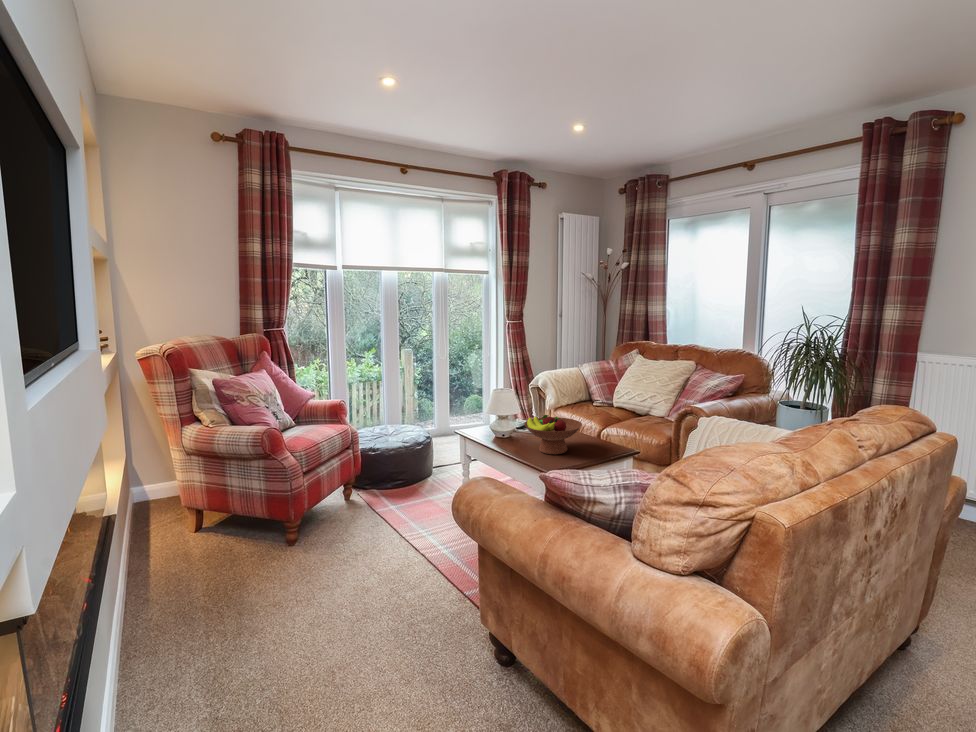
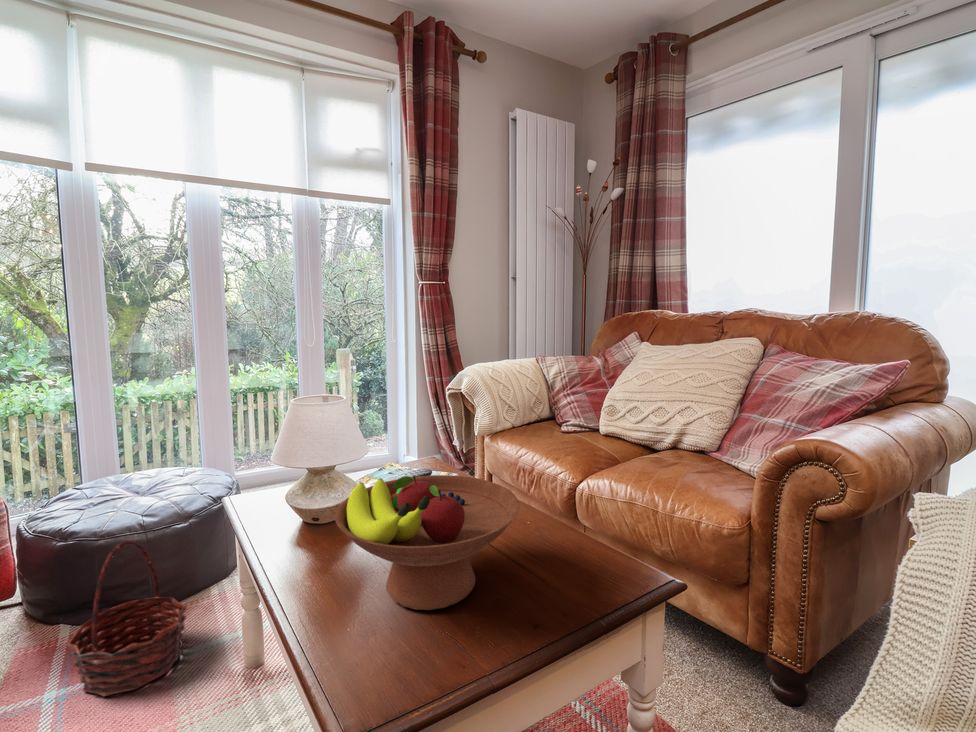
basket: none [397,448,437,506] -> present [67,541,186,696]

